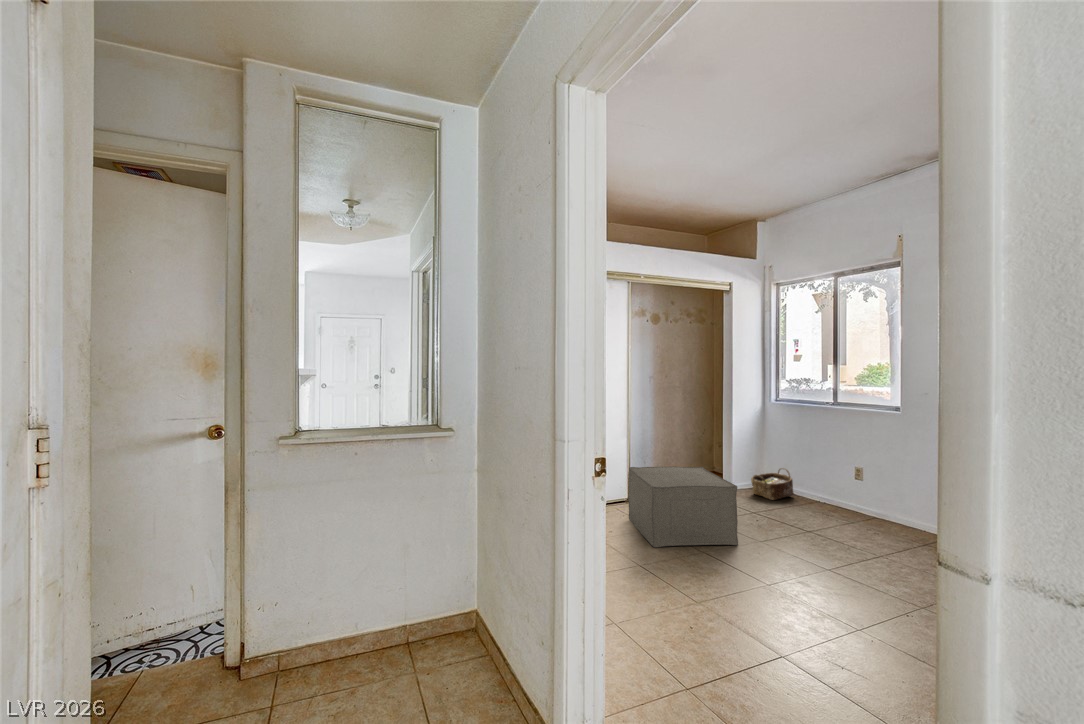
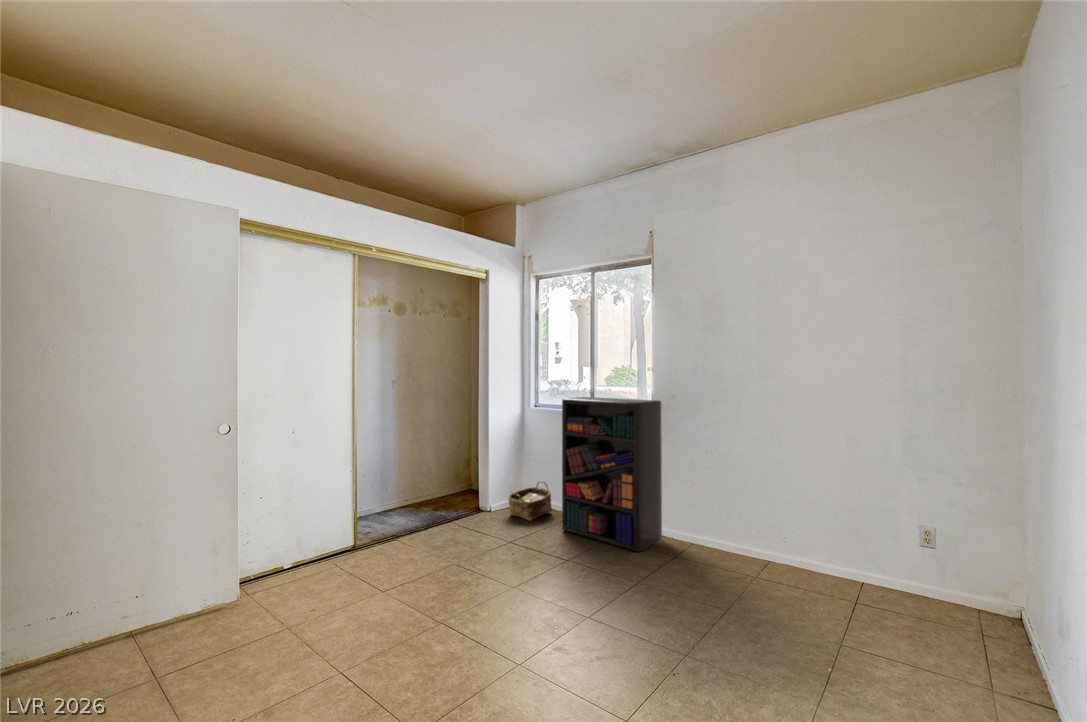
bookshelf: none [805,393,913,535] -> present [562,397,662,552]
ottoman: present [628,467,738,547] -> none [341,497,483,635]

